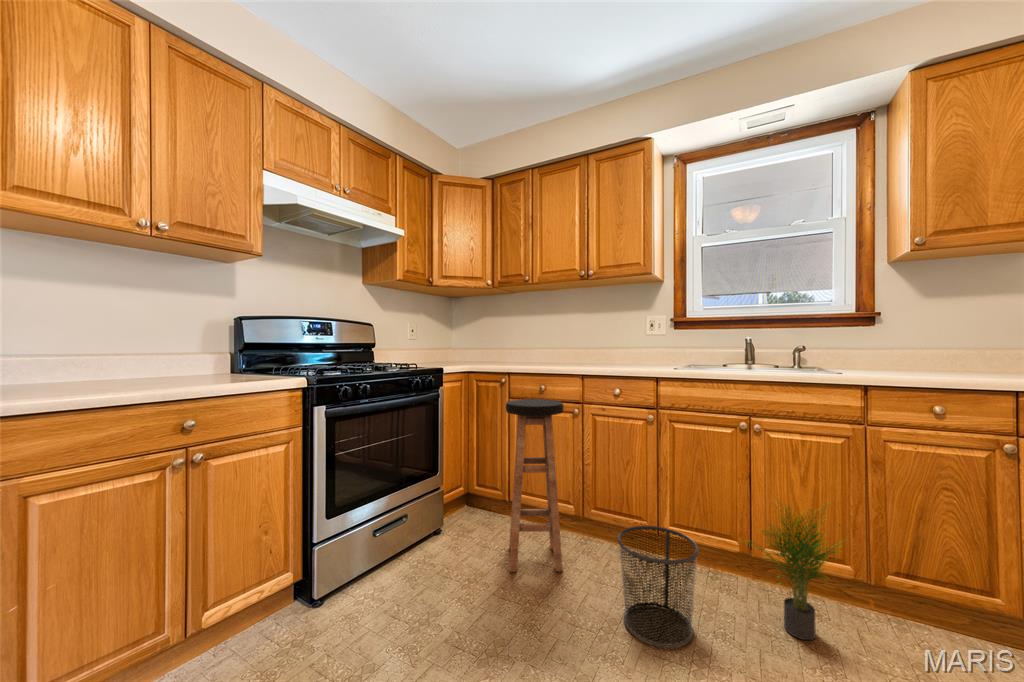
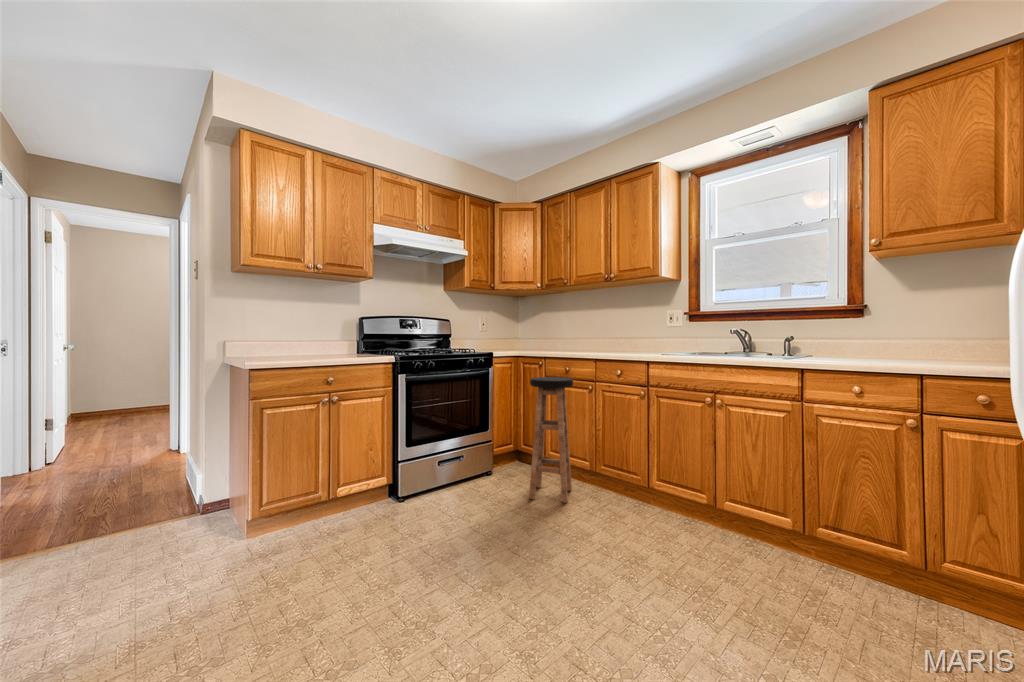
potted plant: present [752,505,841,640] -> none [681,454,765,562]
waste bin: present [617,526,699,648] -> none [588,470,646,550]

